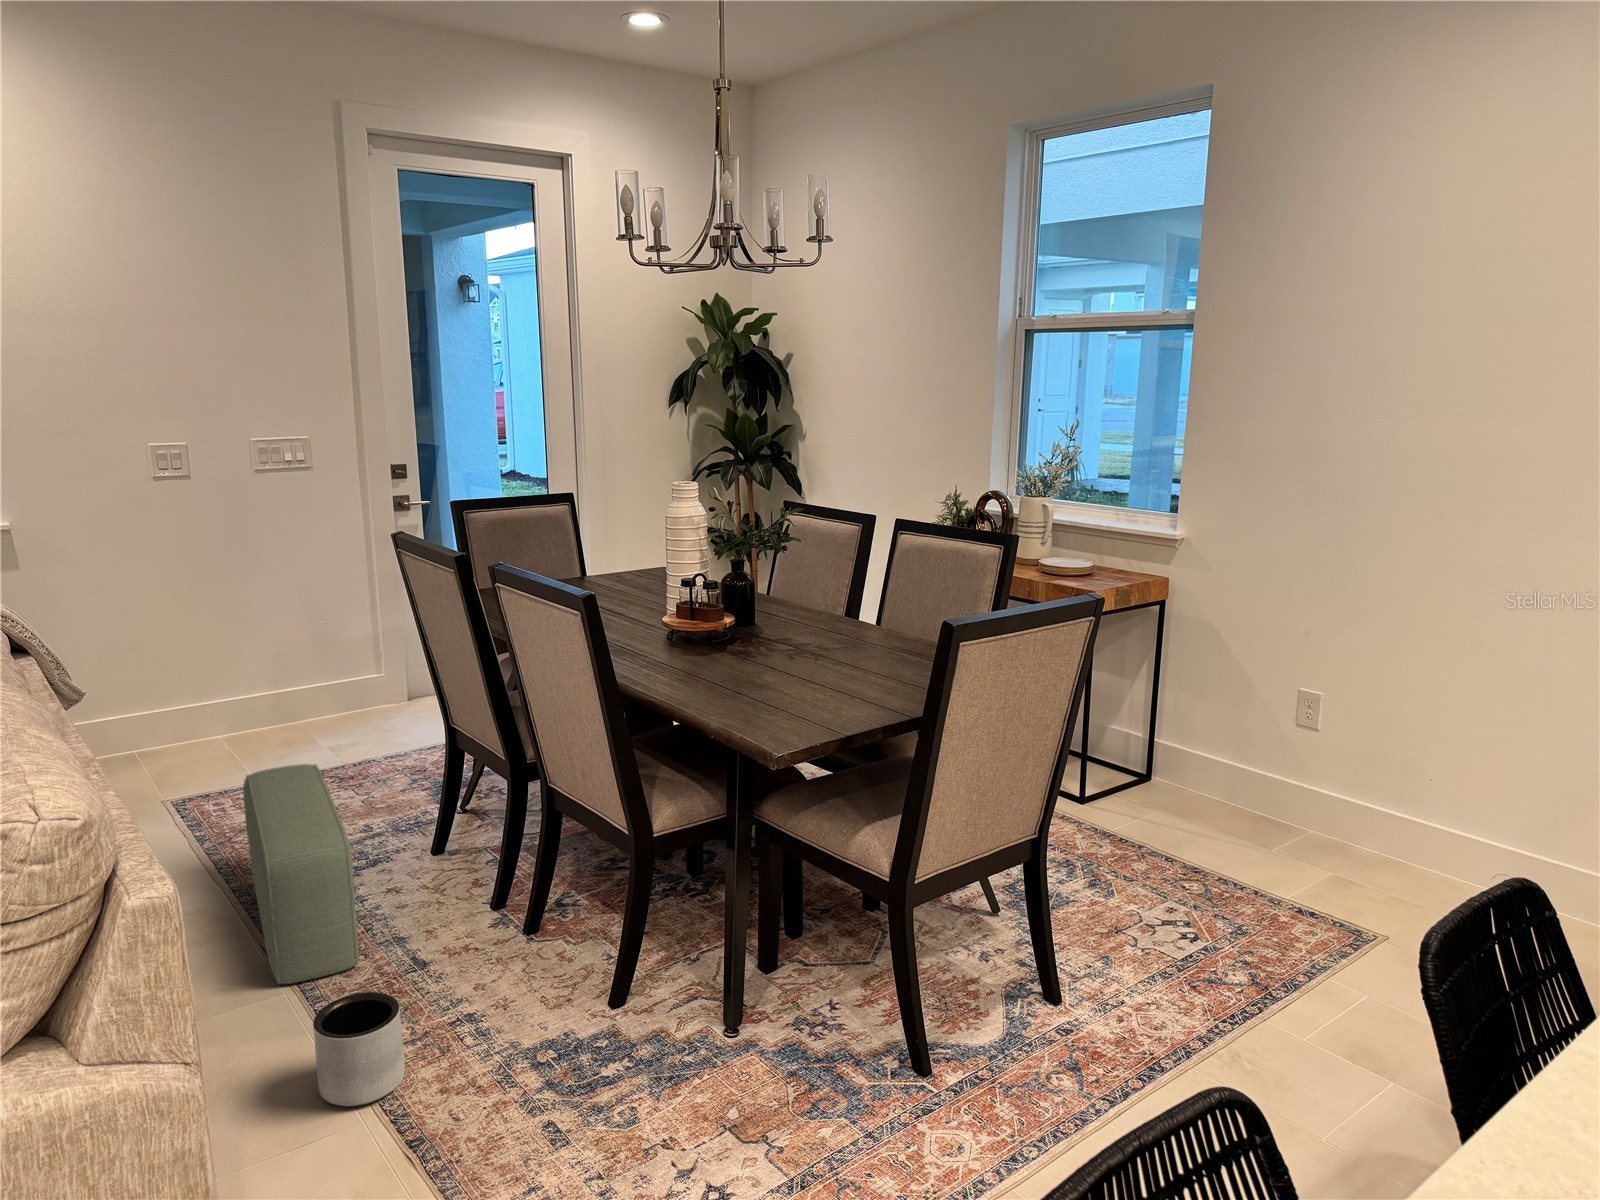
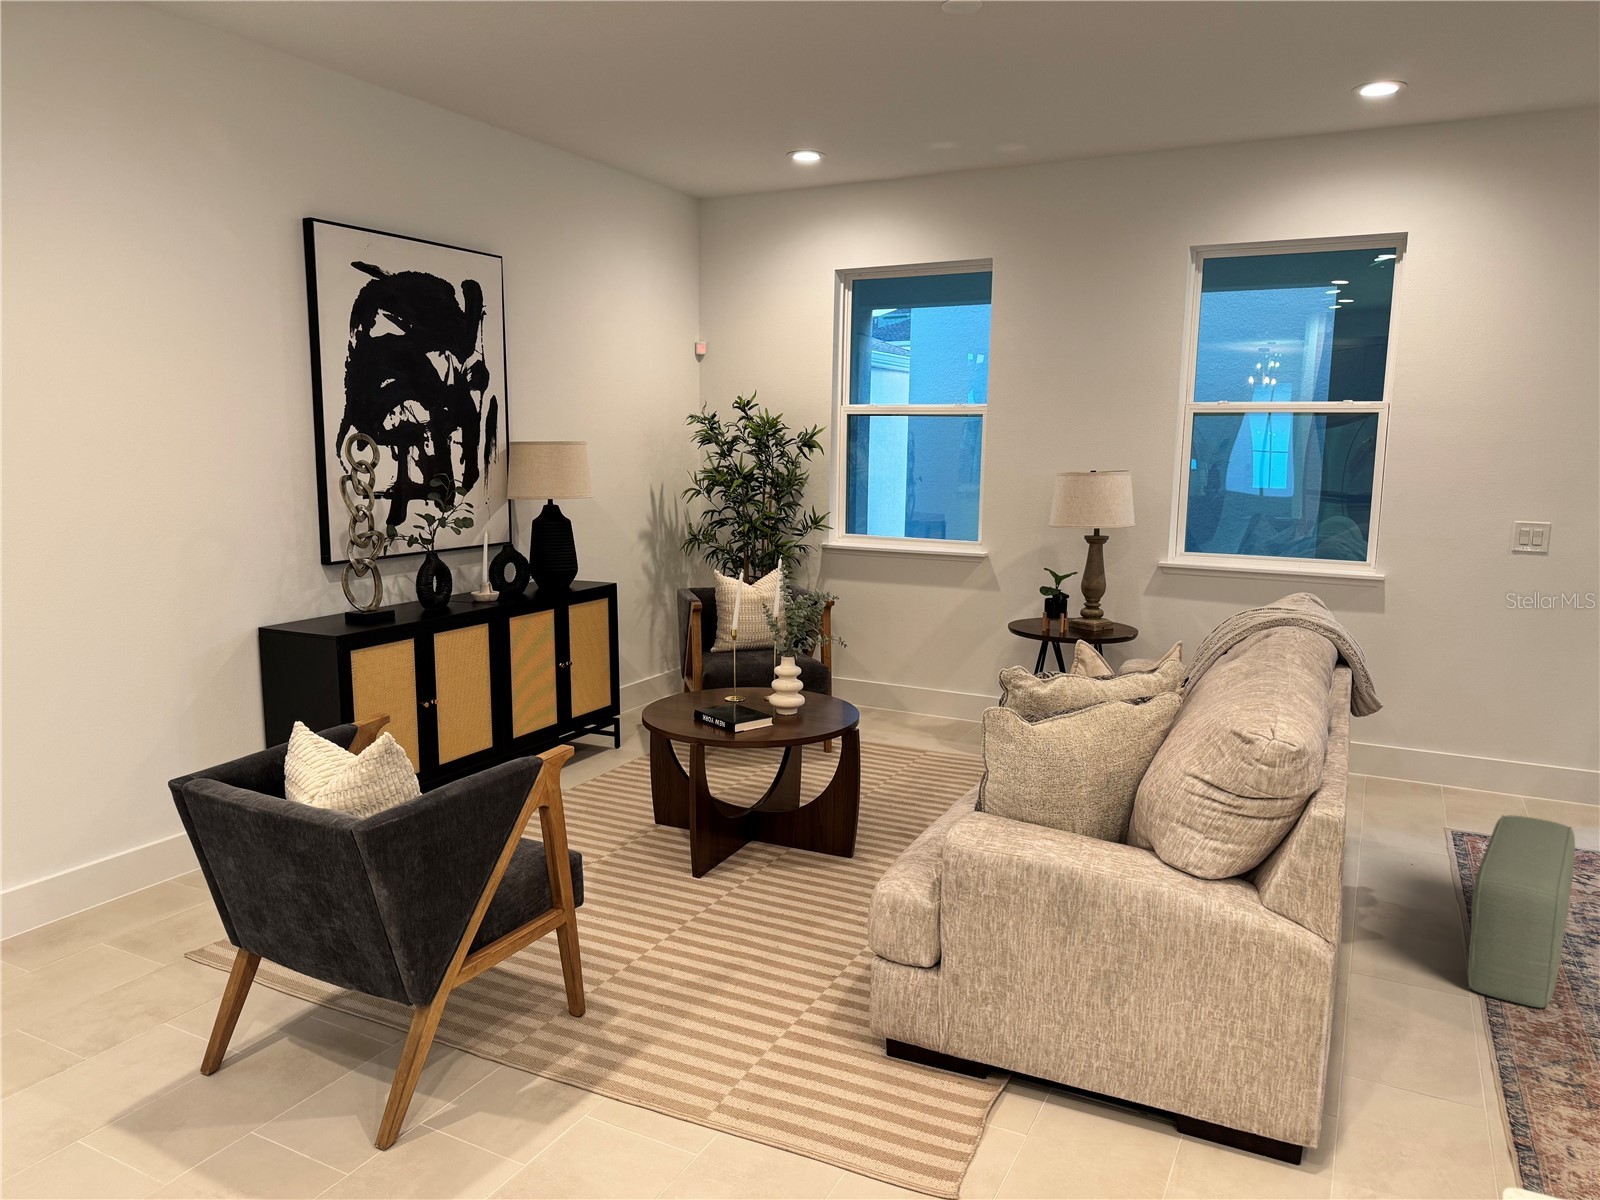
planter: present [313,992,405,1106] -> none [1461,1005,1550,1104]

